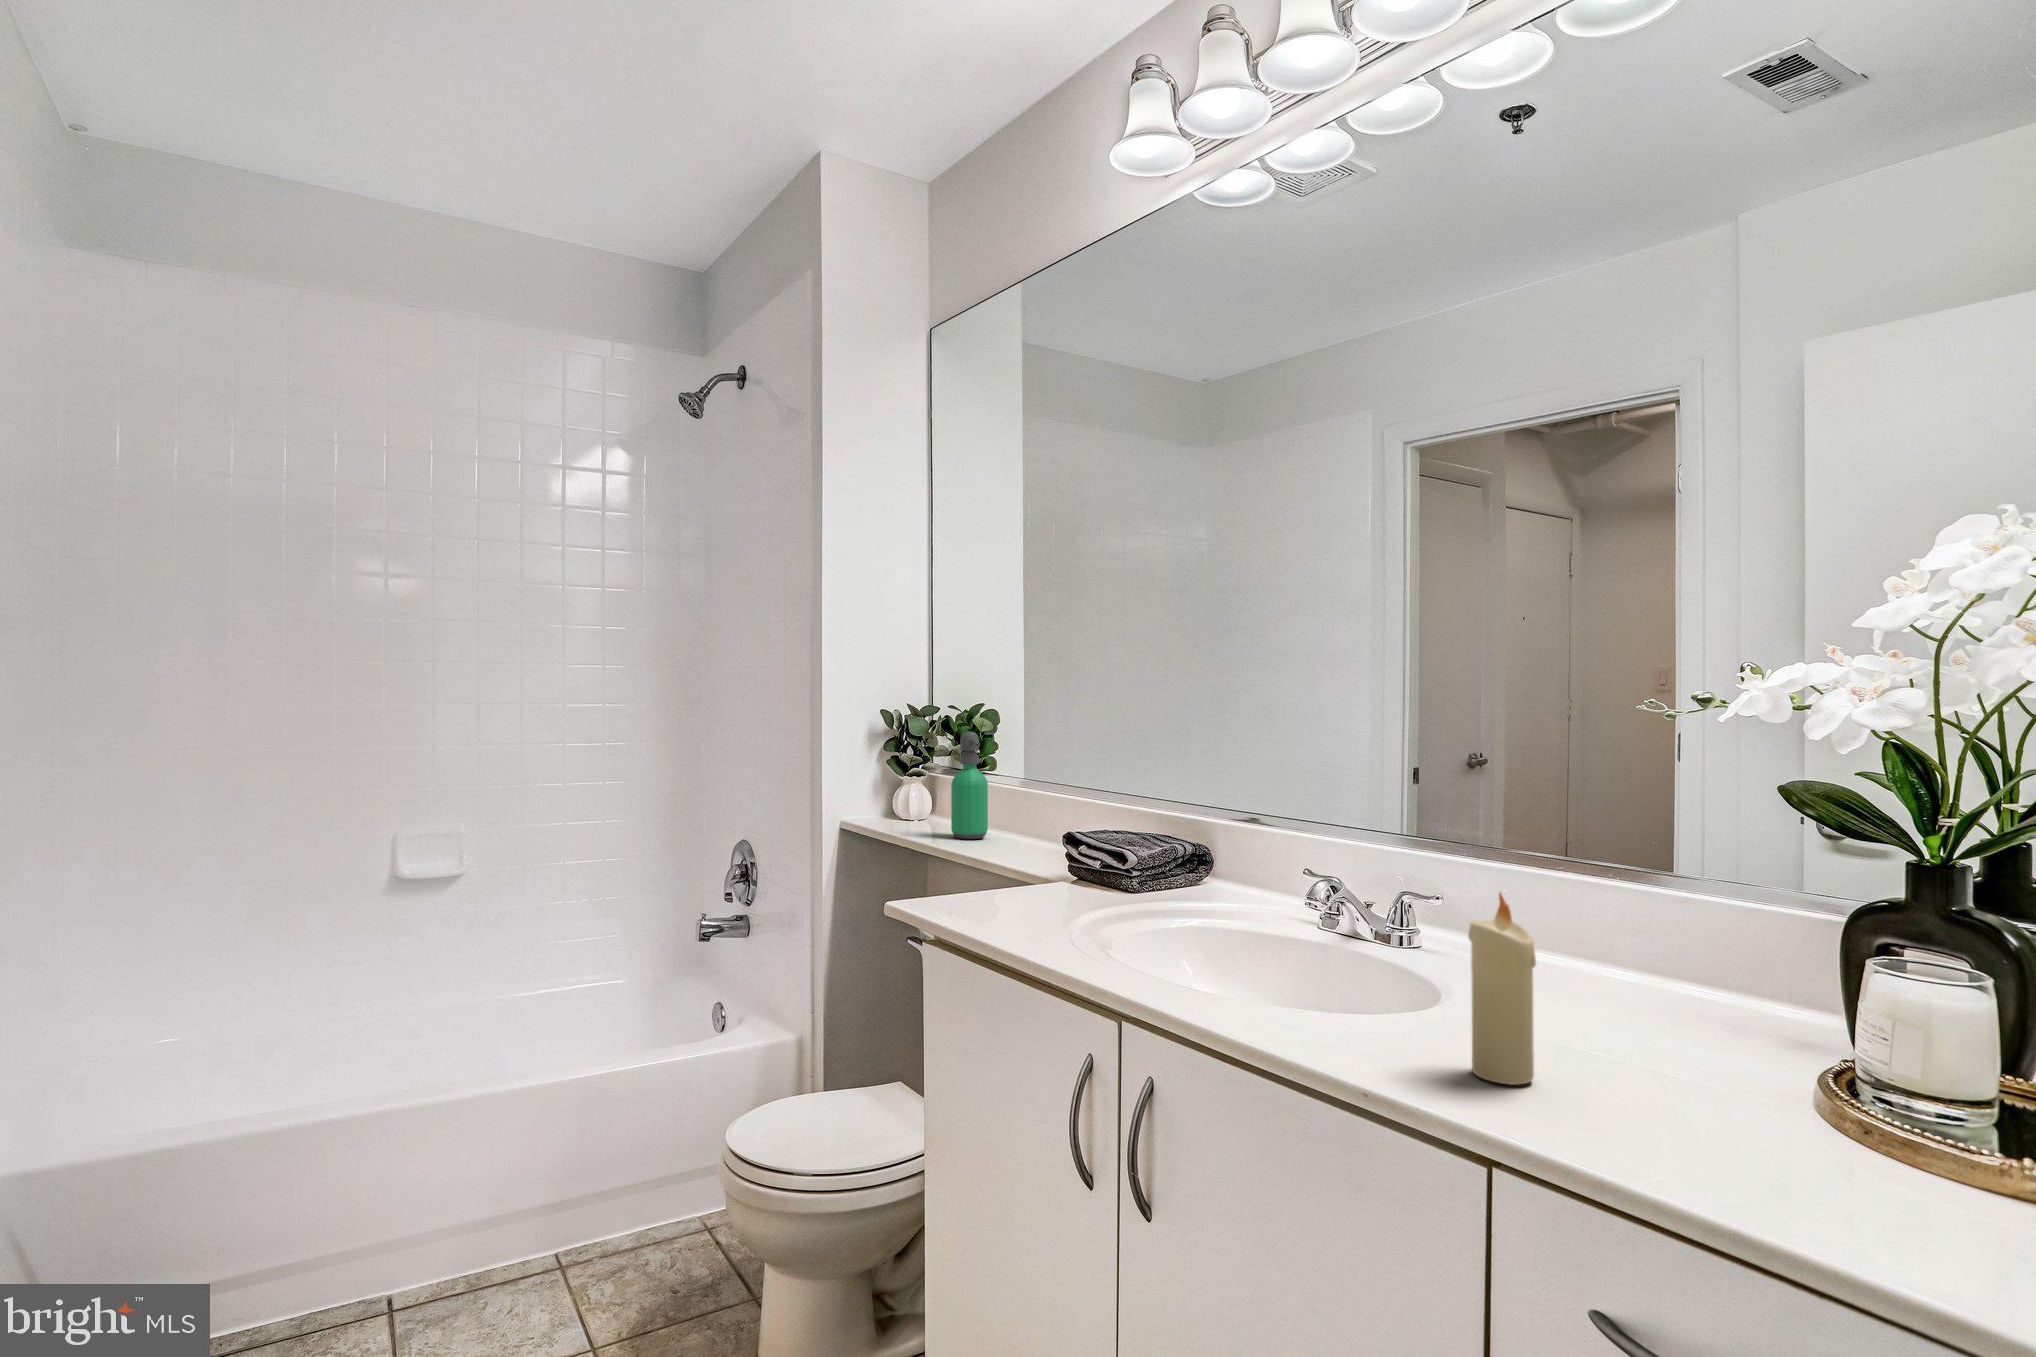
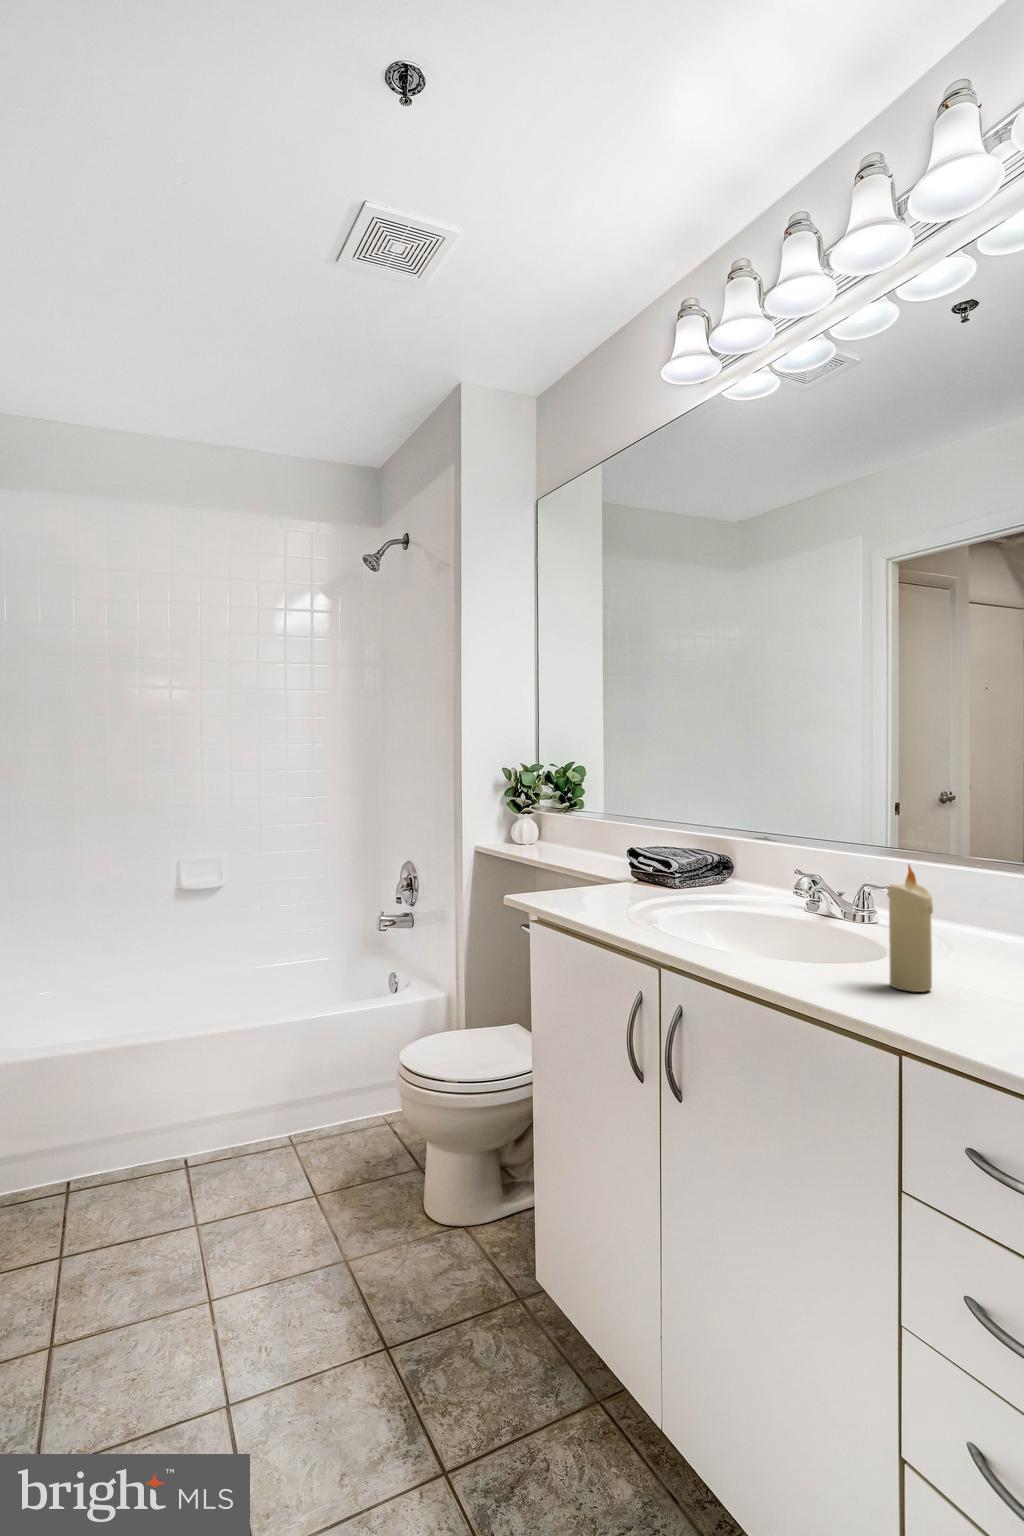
soap dispenser: present [951,732,988,839] -> none [552,782,578,858]

